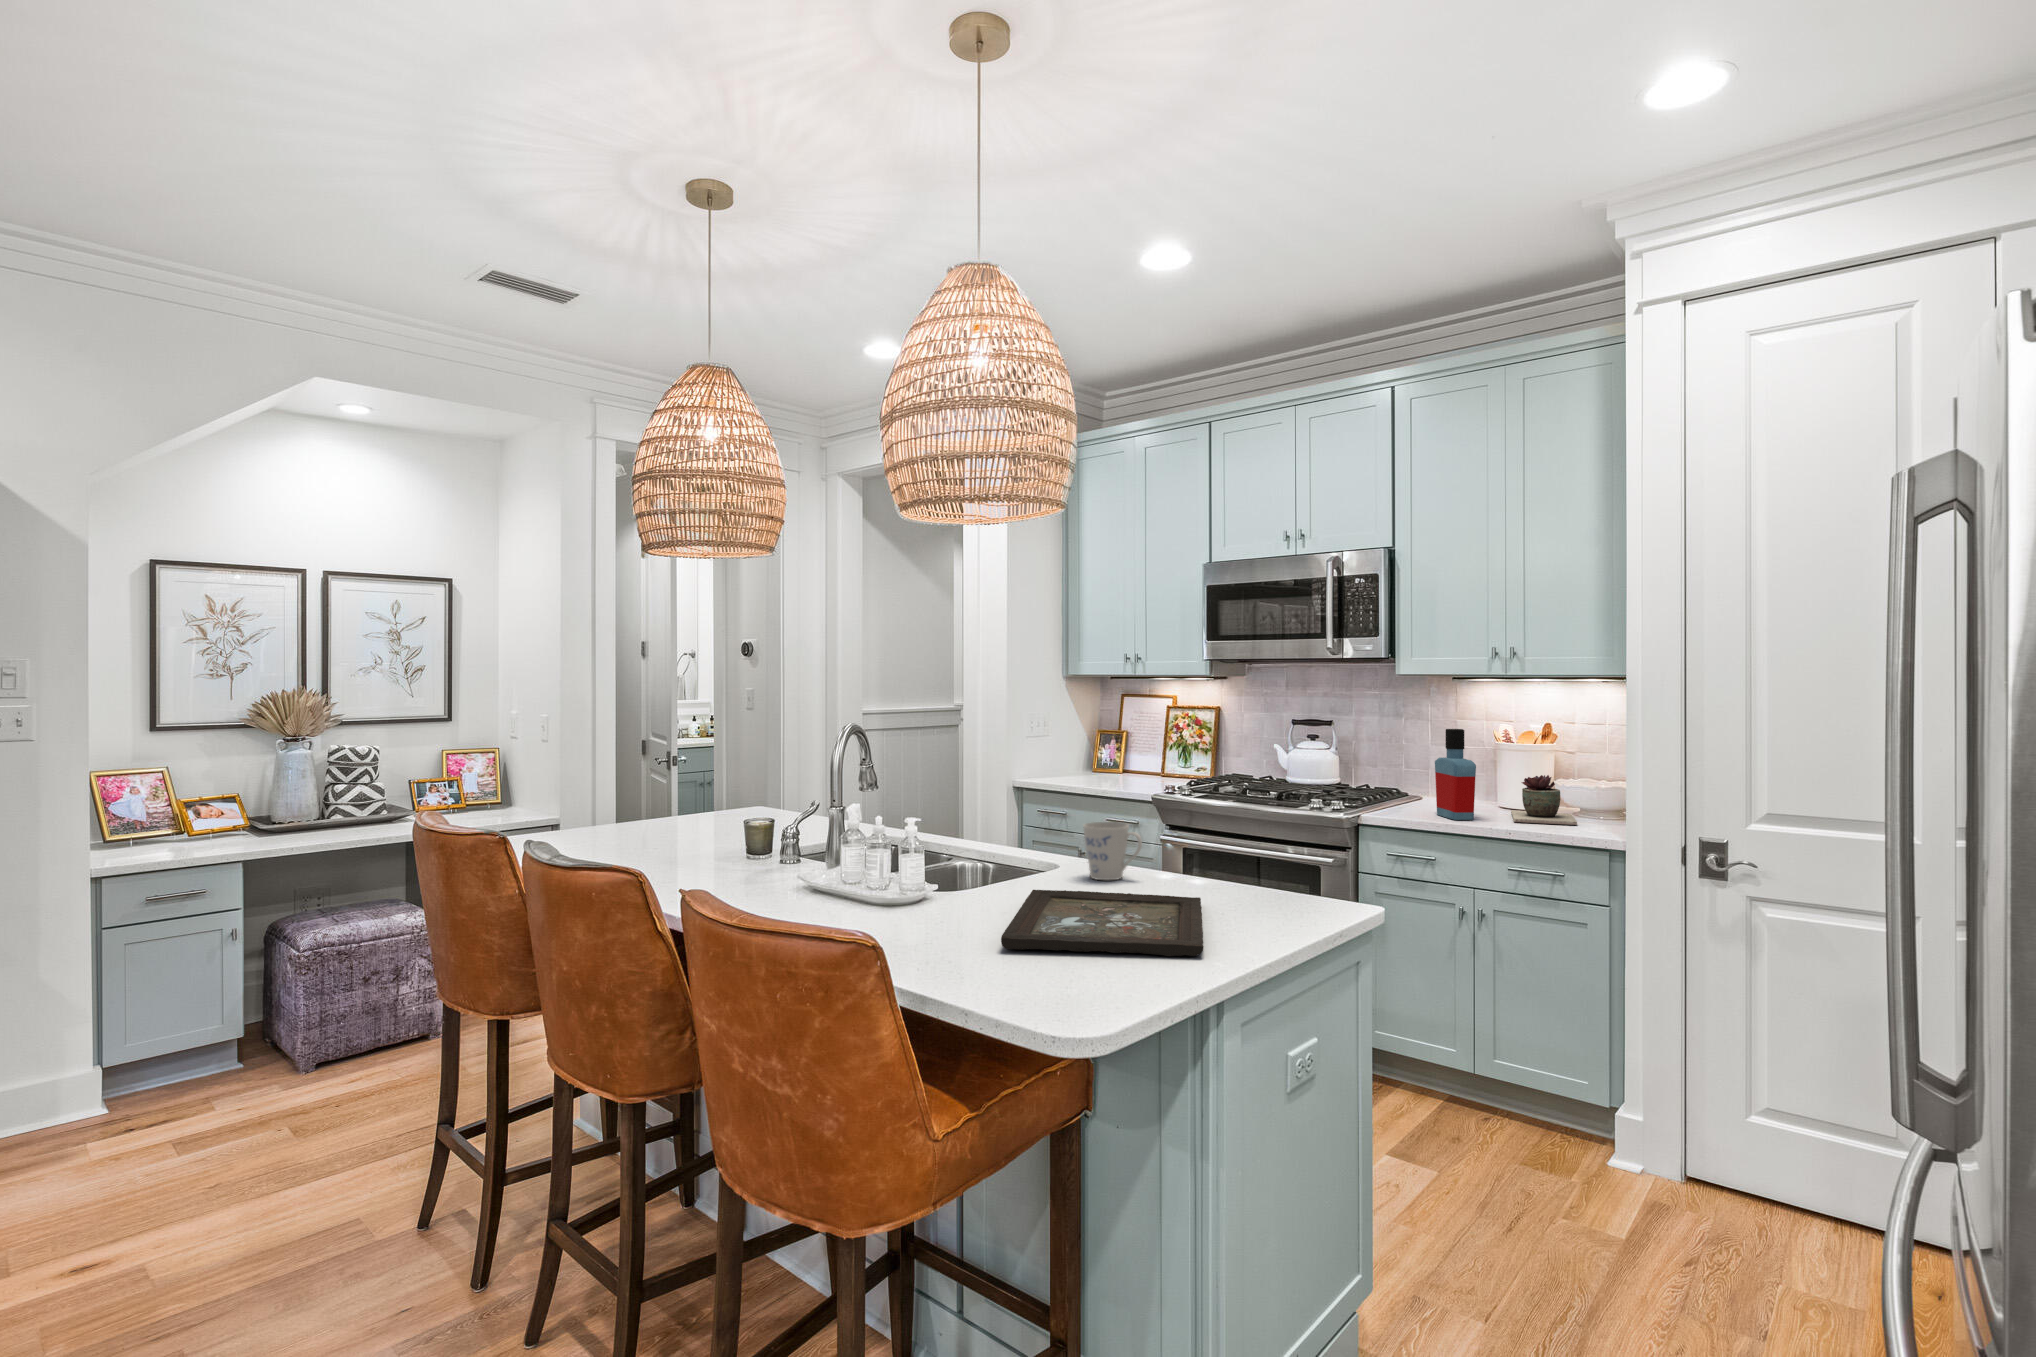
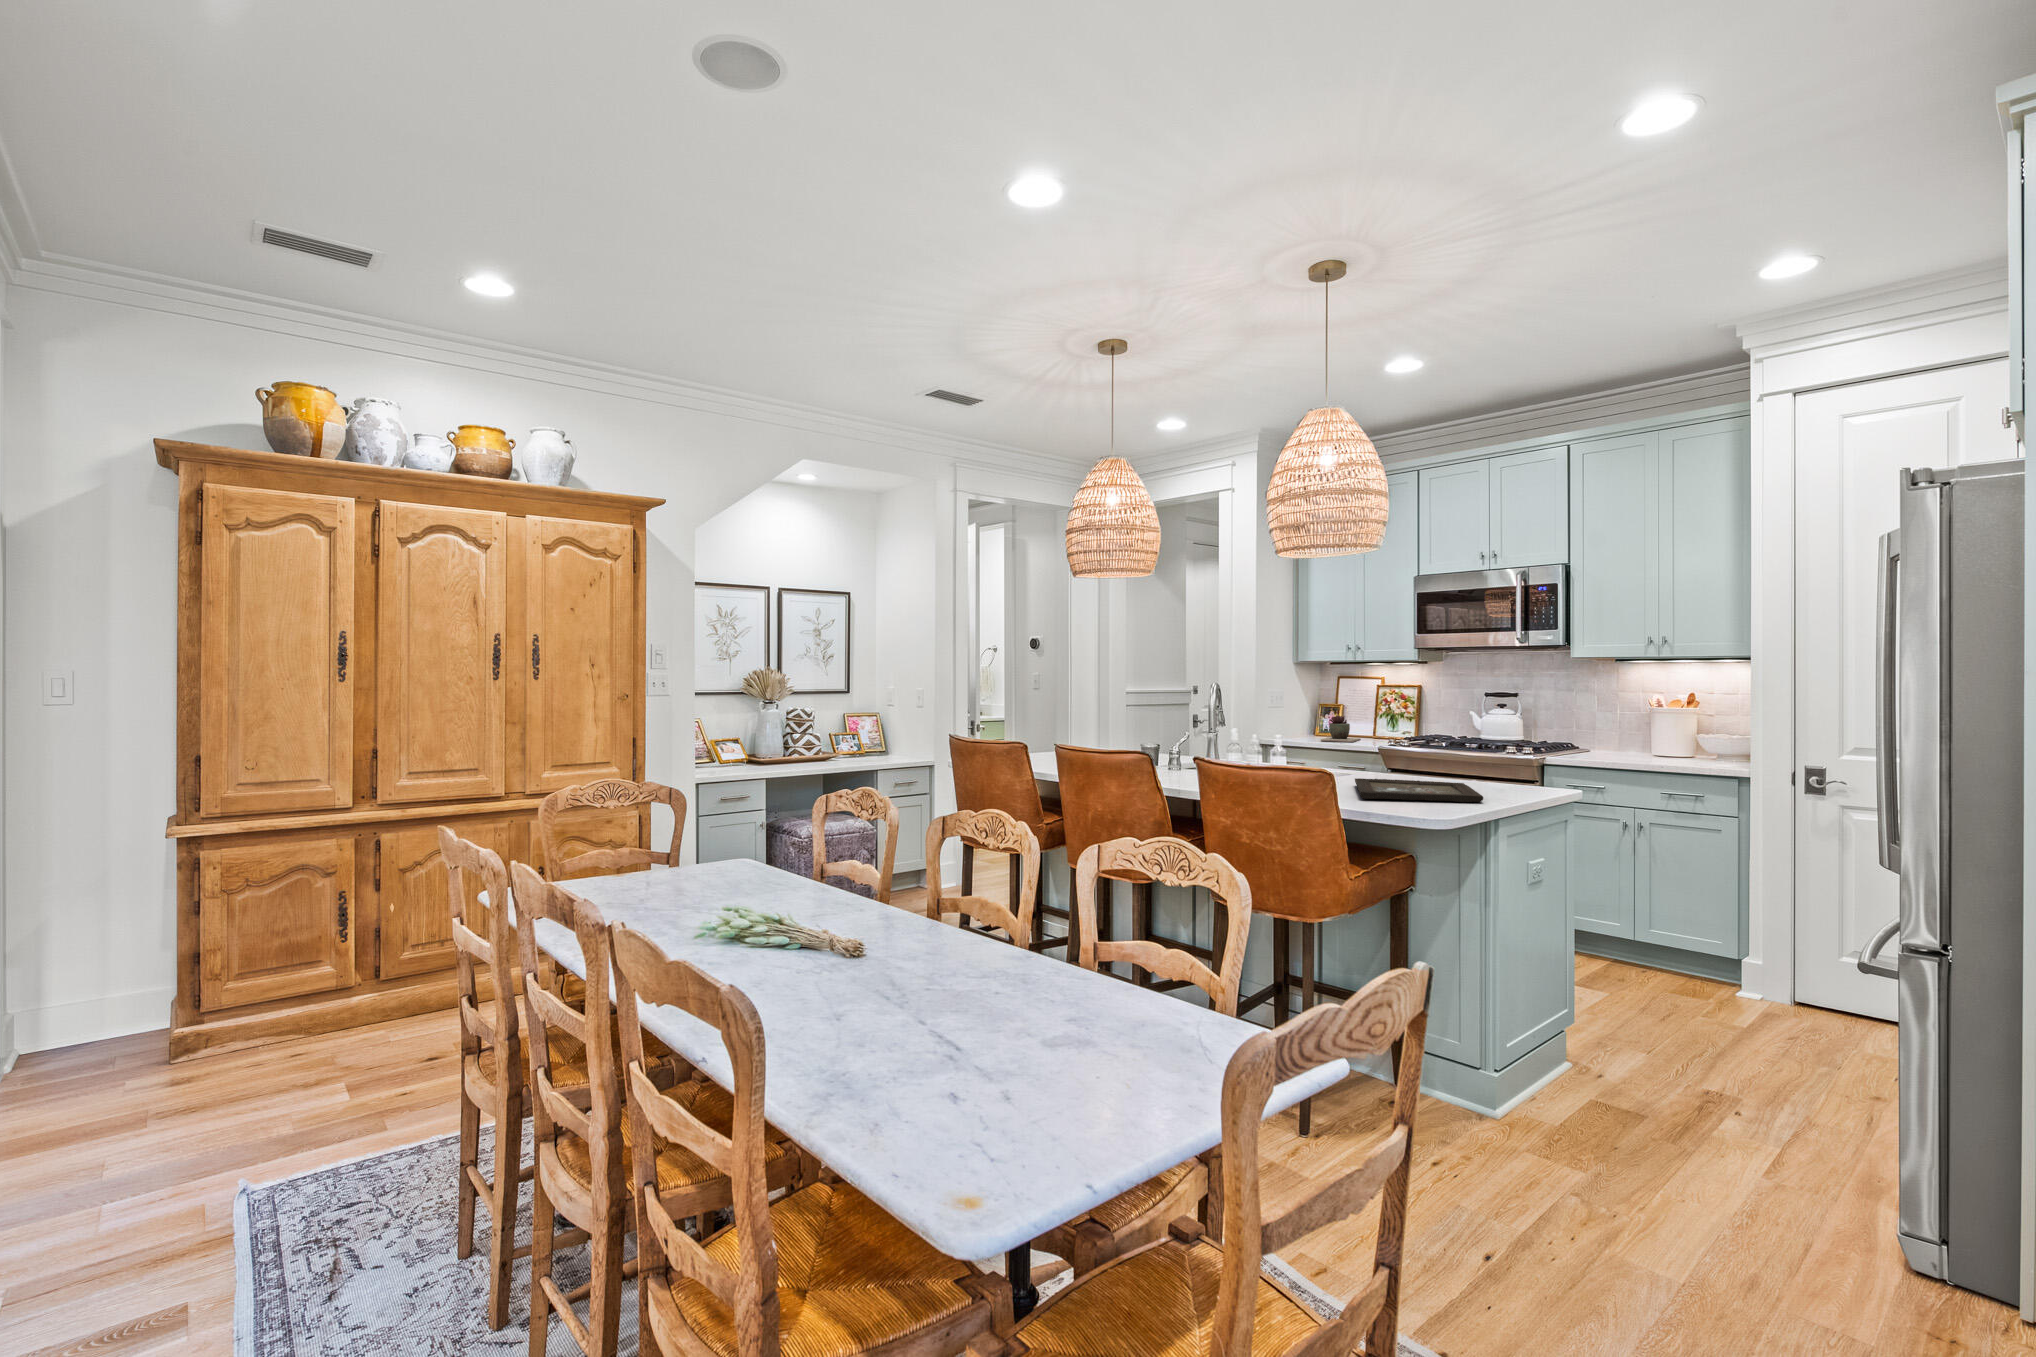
bottle: present [1435,729,1476,820] -> none [1603,695,1636,760]
succulent plant: present [1511,775,1577,825] -> present [1321,716,1361,742]
mug: present [1083,822,1142,880] -> none [1375,744,1416,779]

